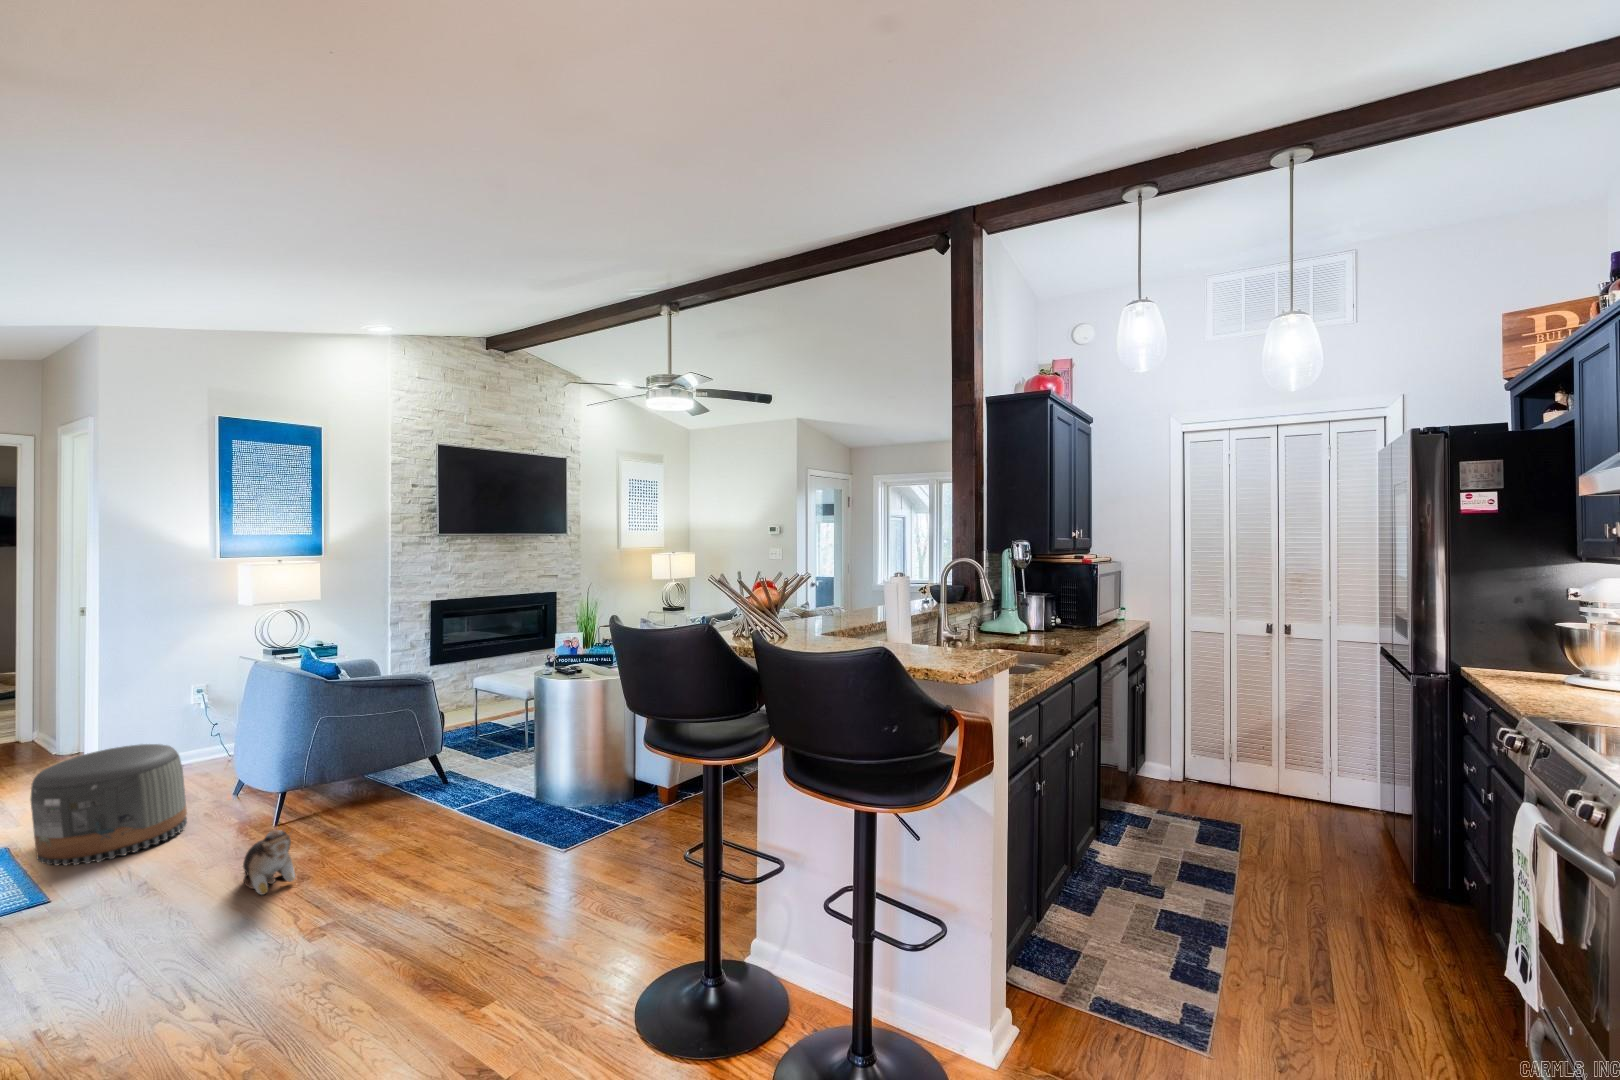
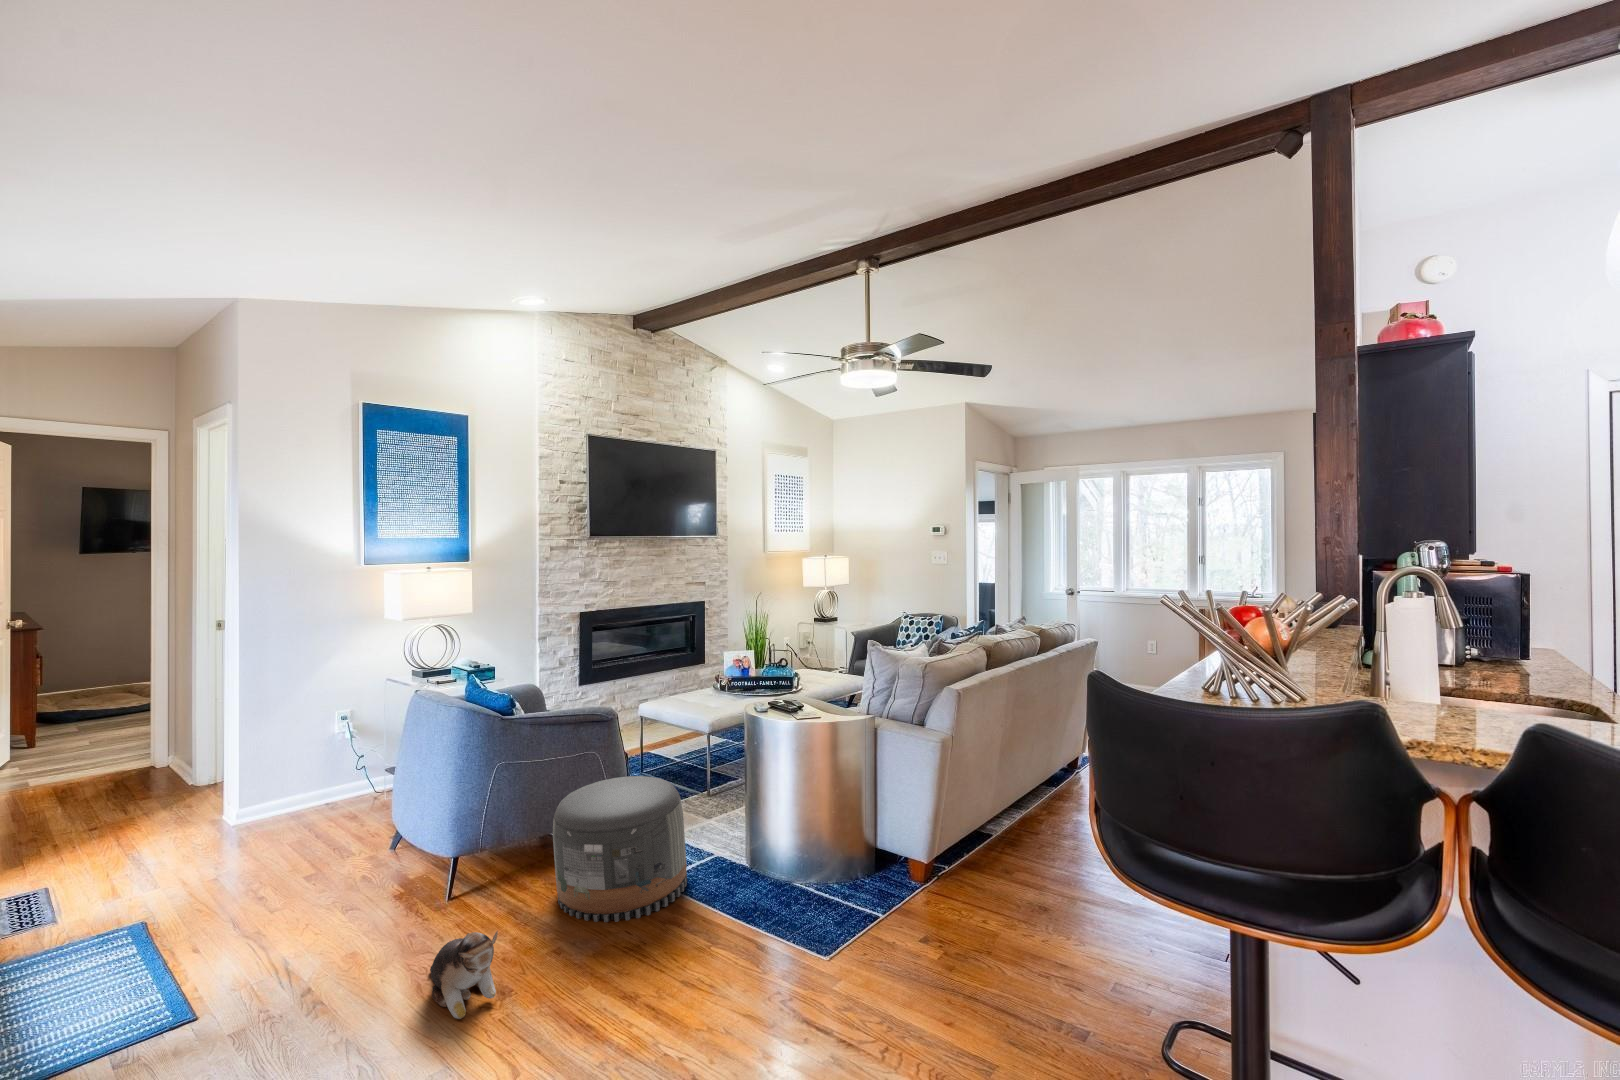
pouf: present [30,744,187,866] -> present [553,776,687,922]

